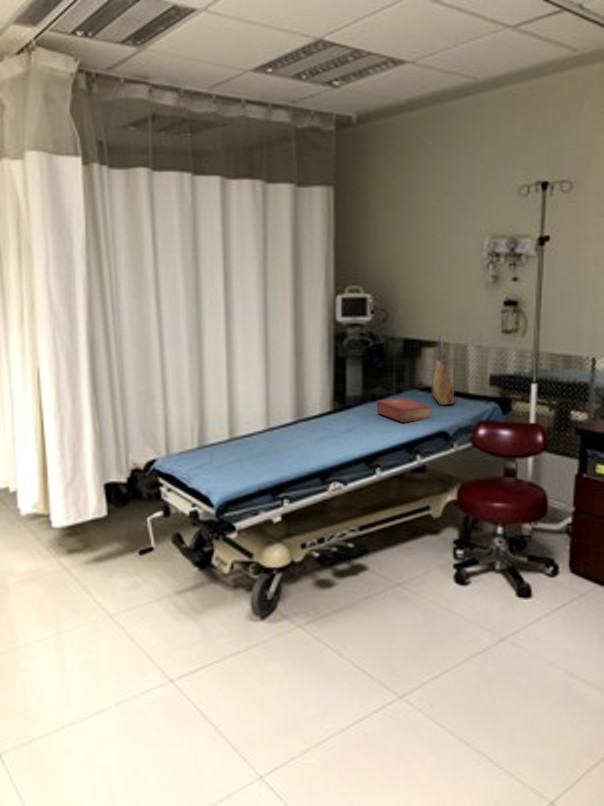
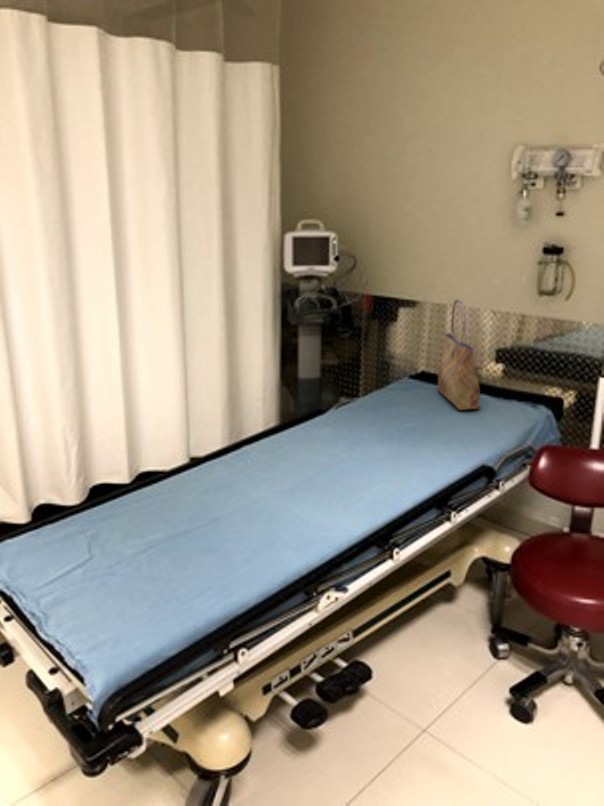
book: present [377,398,431,422] -> none [364,400,456,446]

